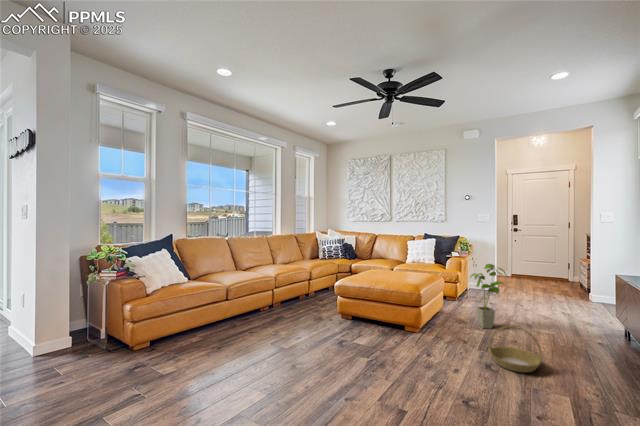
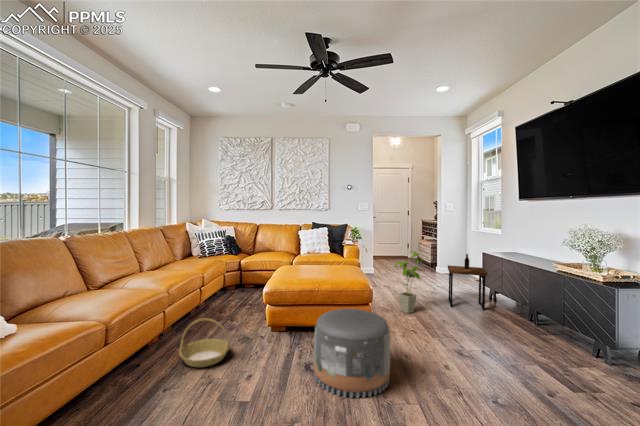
side table: none [547,273,604,344] -> present [448,254,487,310]
pouf: none [339,301,399,367] -> present [314,309,391,398]
basket: present [489,326,542,372] -> present [180,318,230,367]

